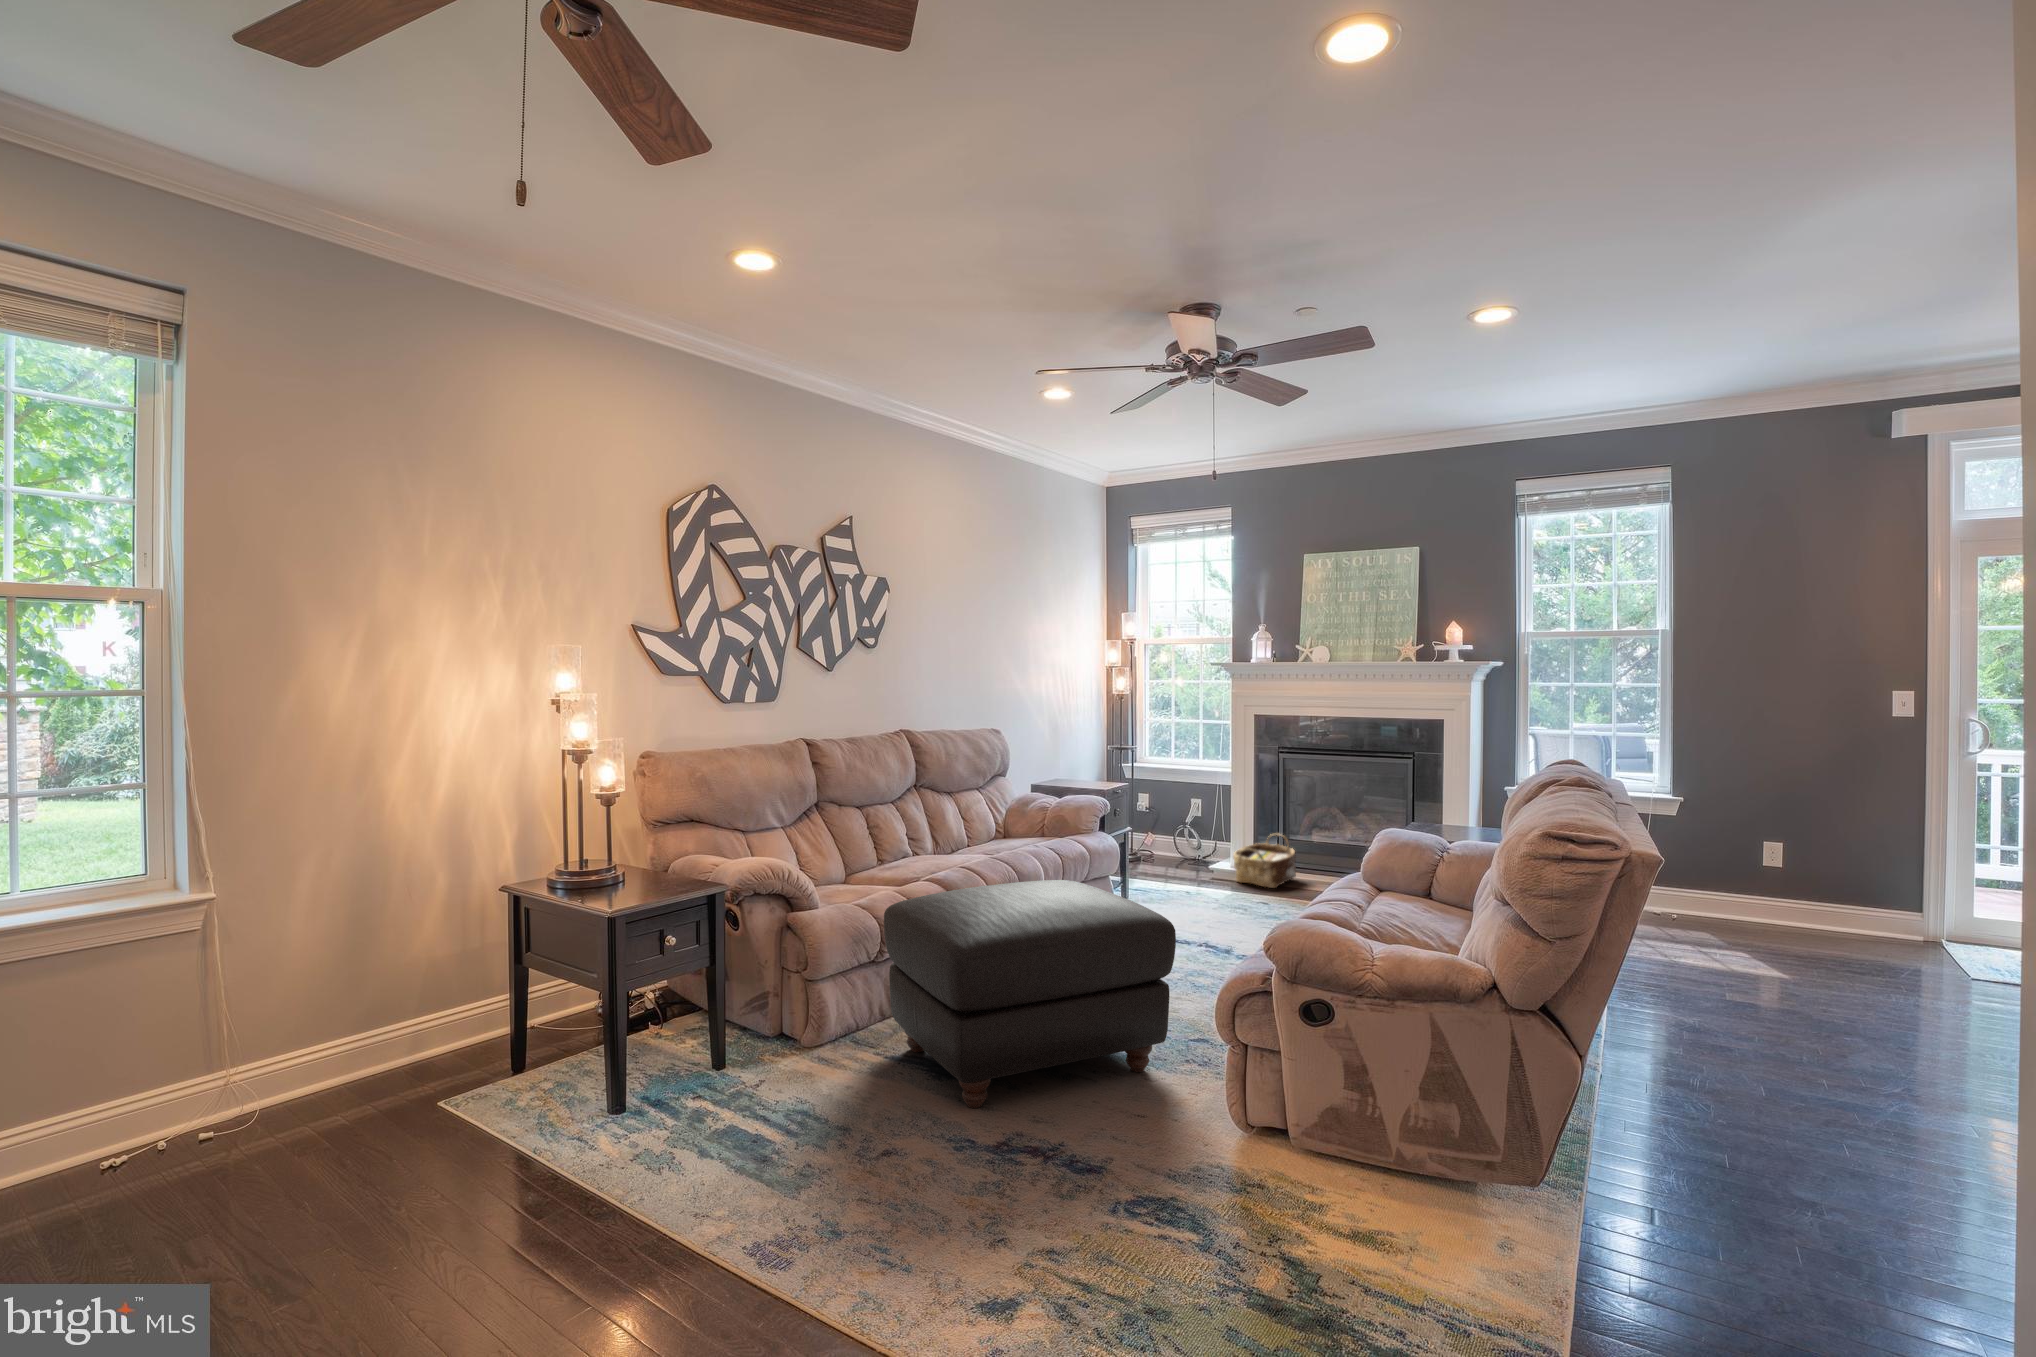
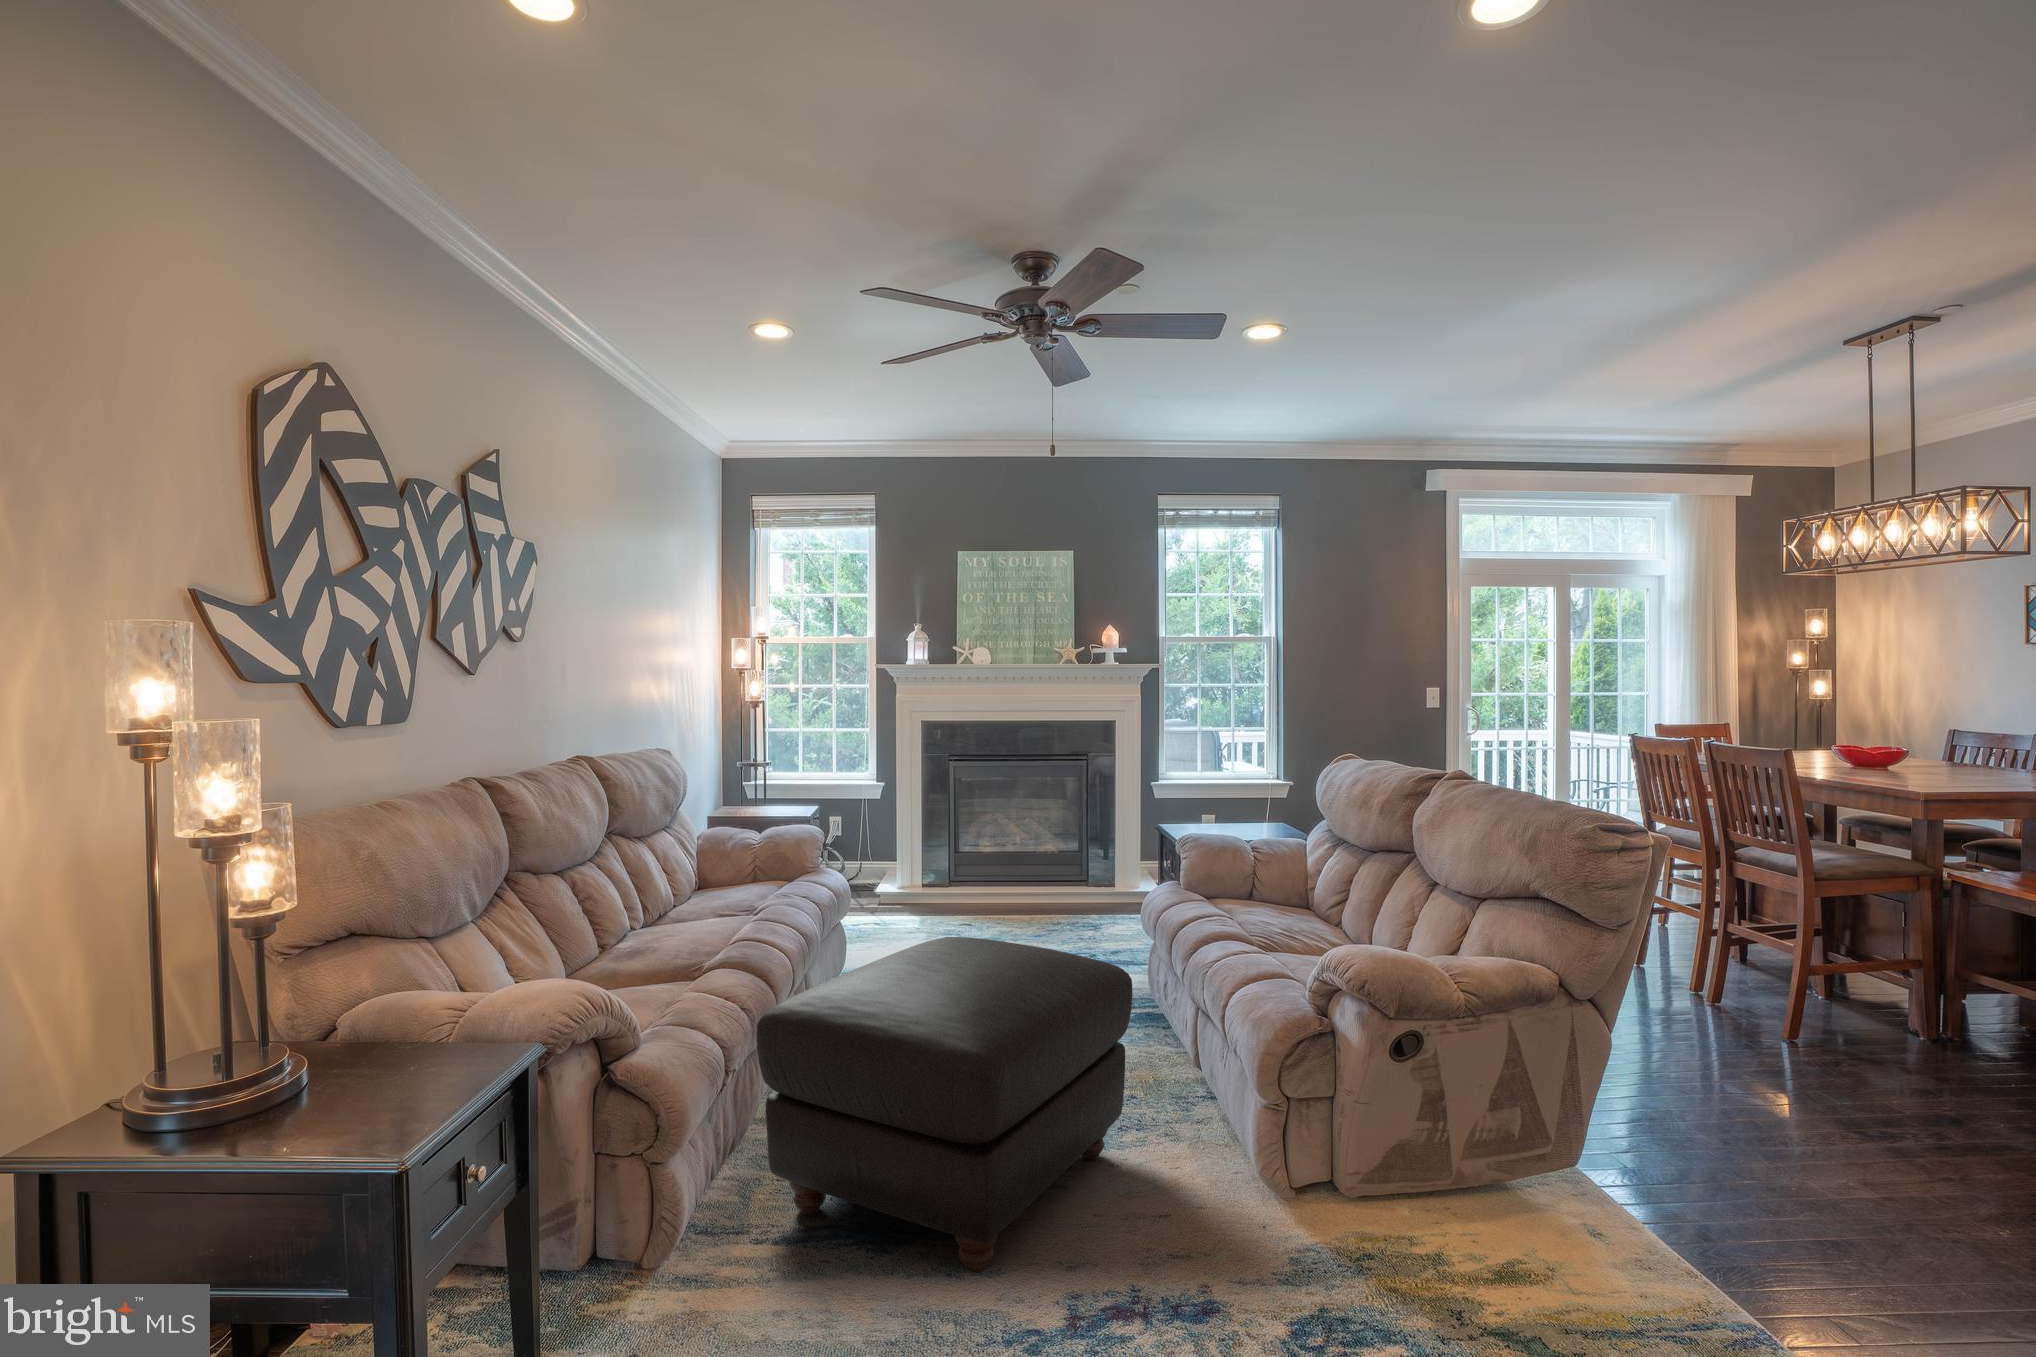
woven basket: present [1233,834,1296,888] -> none [909,849,970,909]

